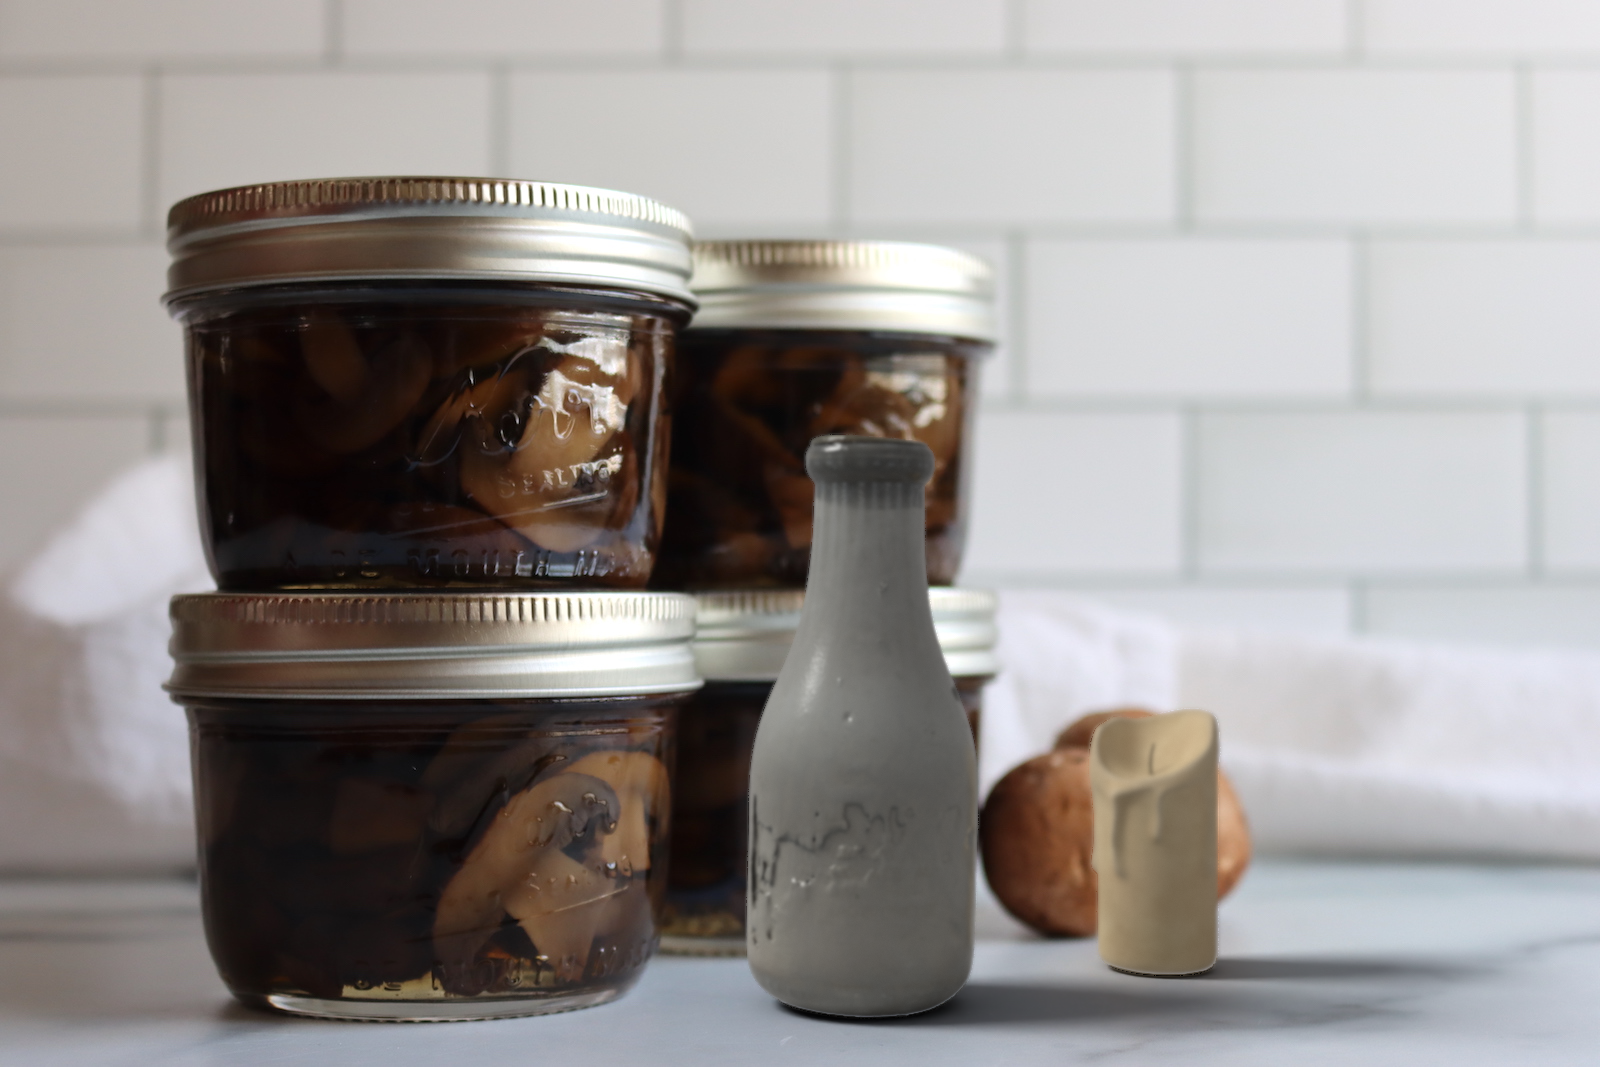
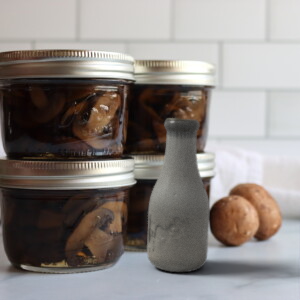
candle: present [1089,709,1220,975] -> none [239,188,274,259]

